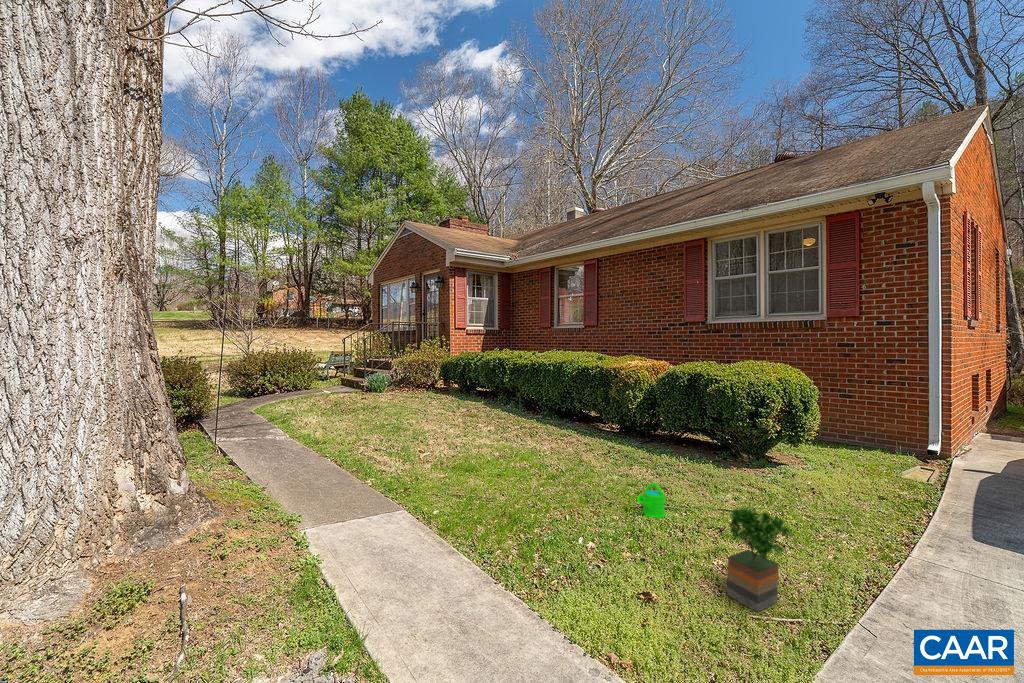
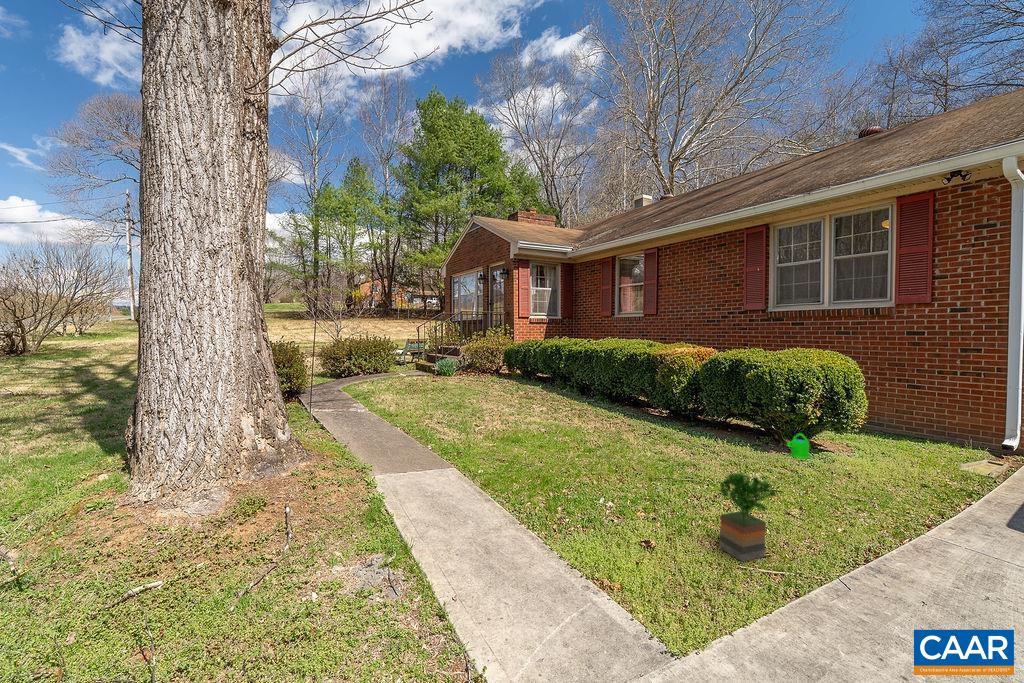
watering can: present [637,483,666,518] -> present [787,433,810,459]

